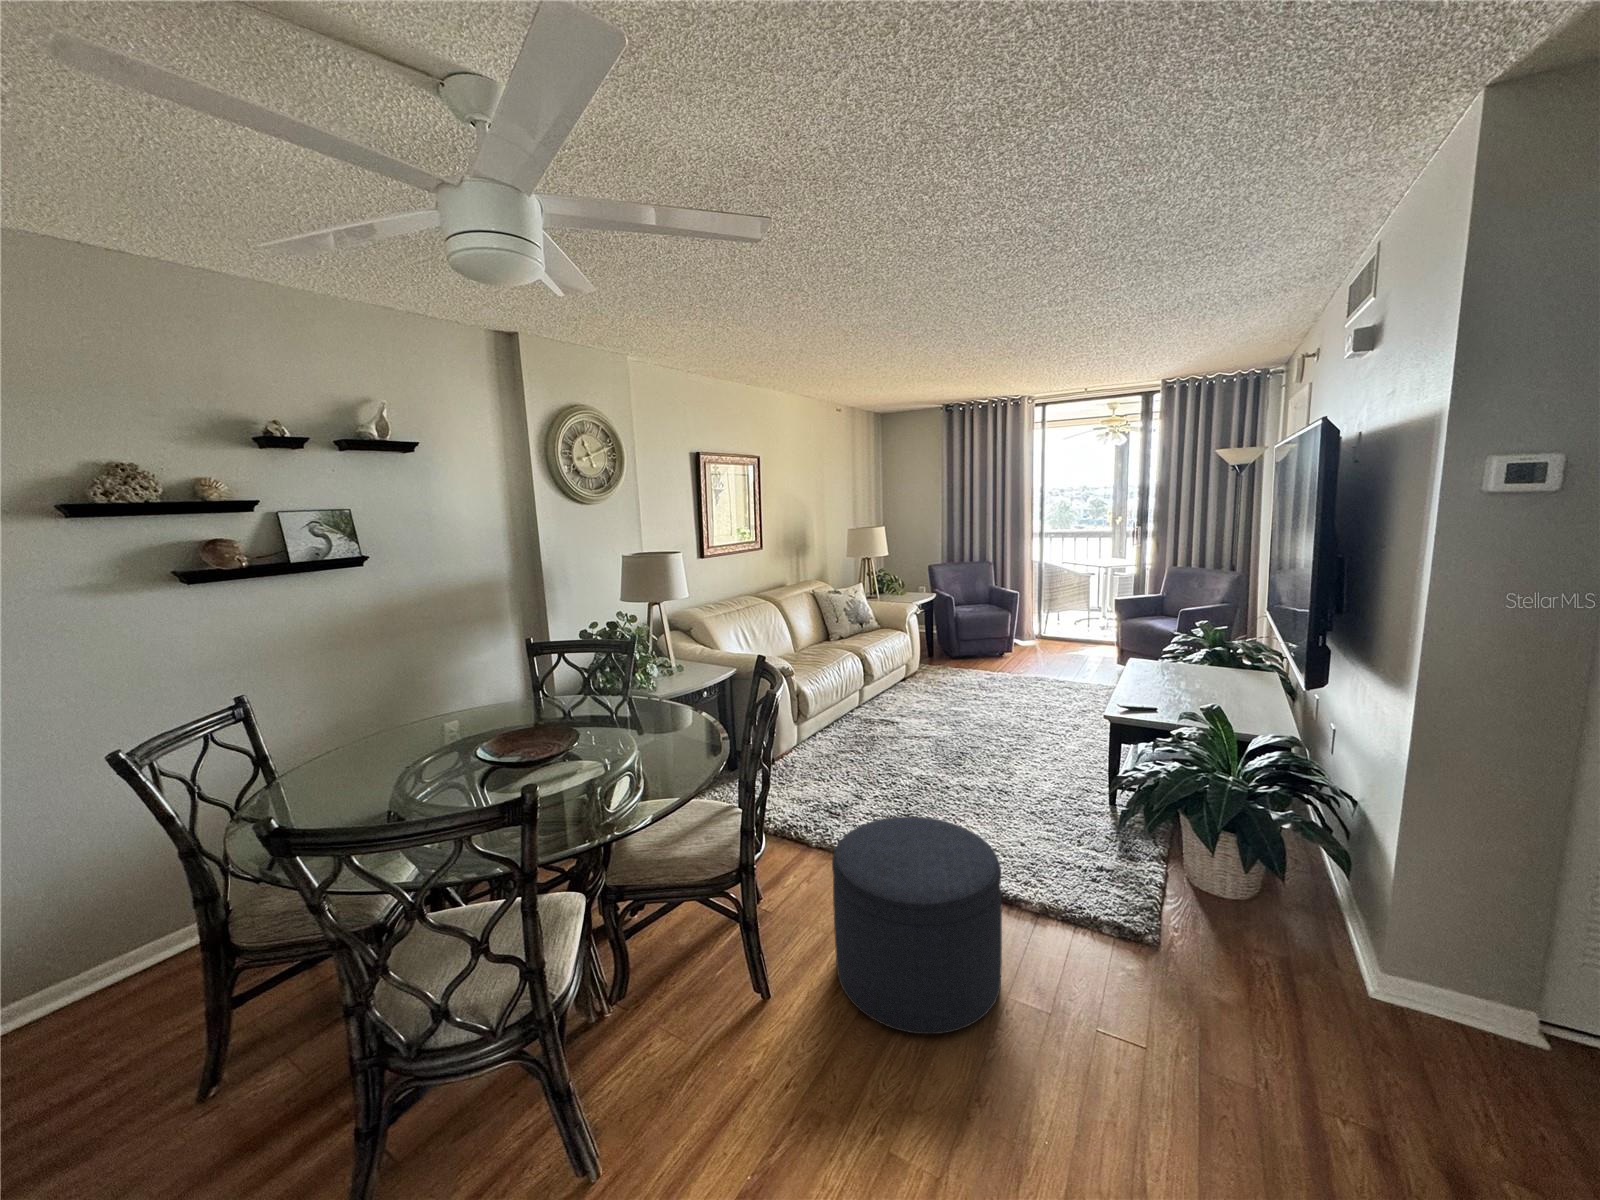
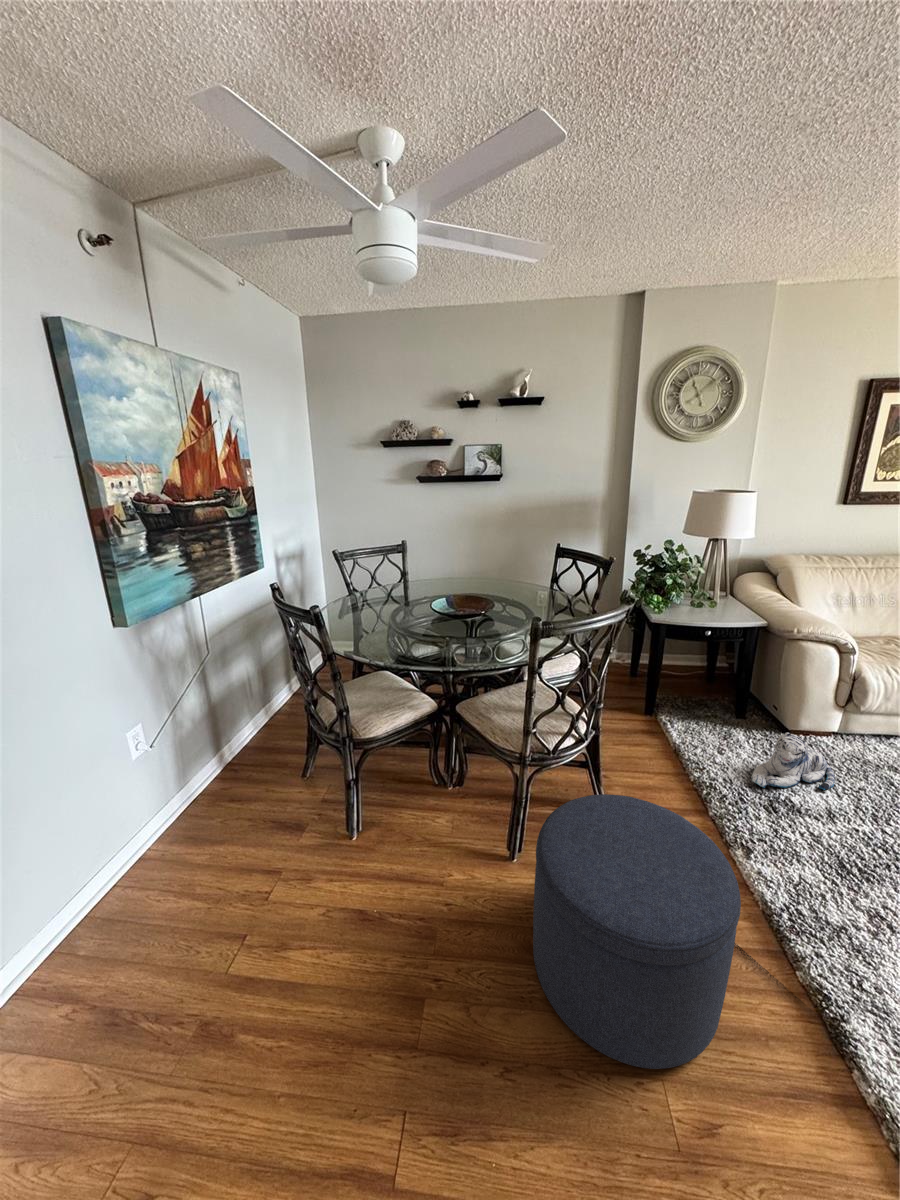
plush toy: none [797,750,840,805] -> present [751,733,835,790]

